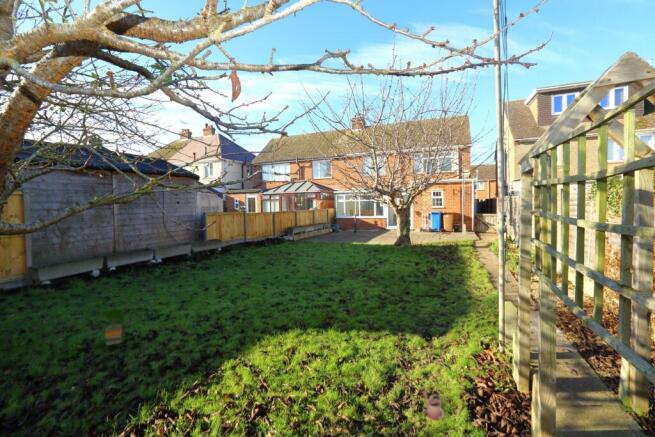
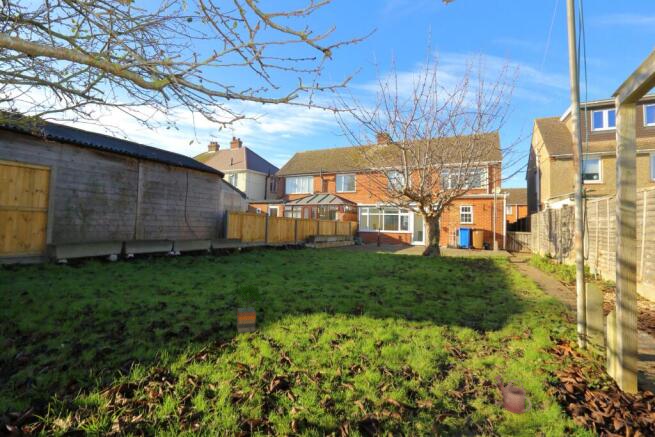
potted tree: present [101,307,126,345] -> present [233,285,263,332]

